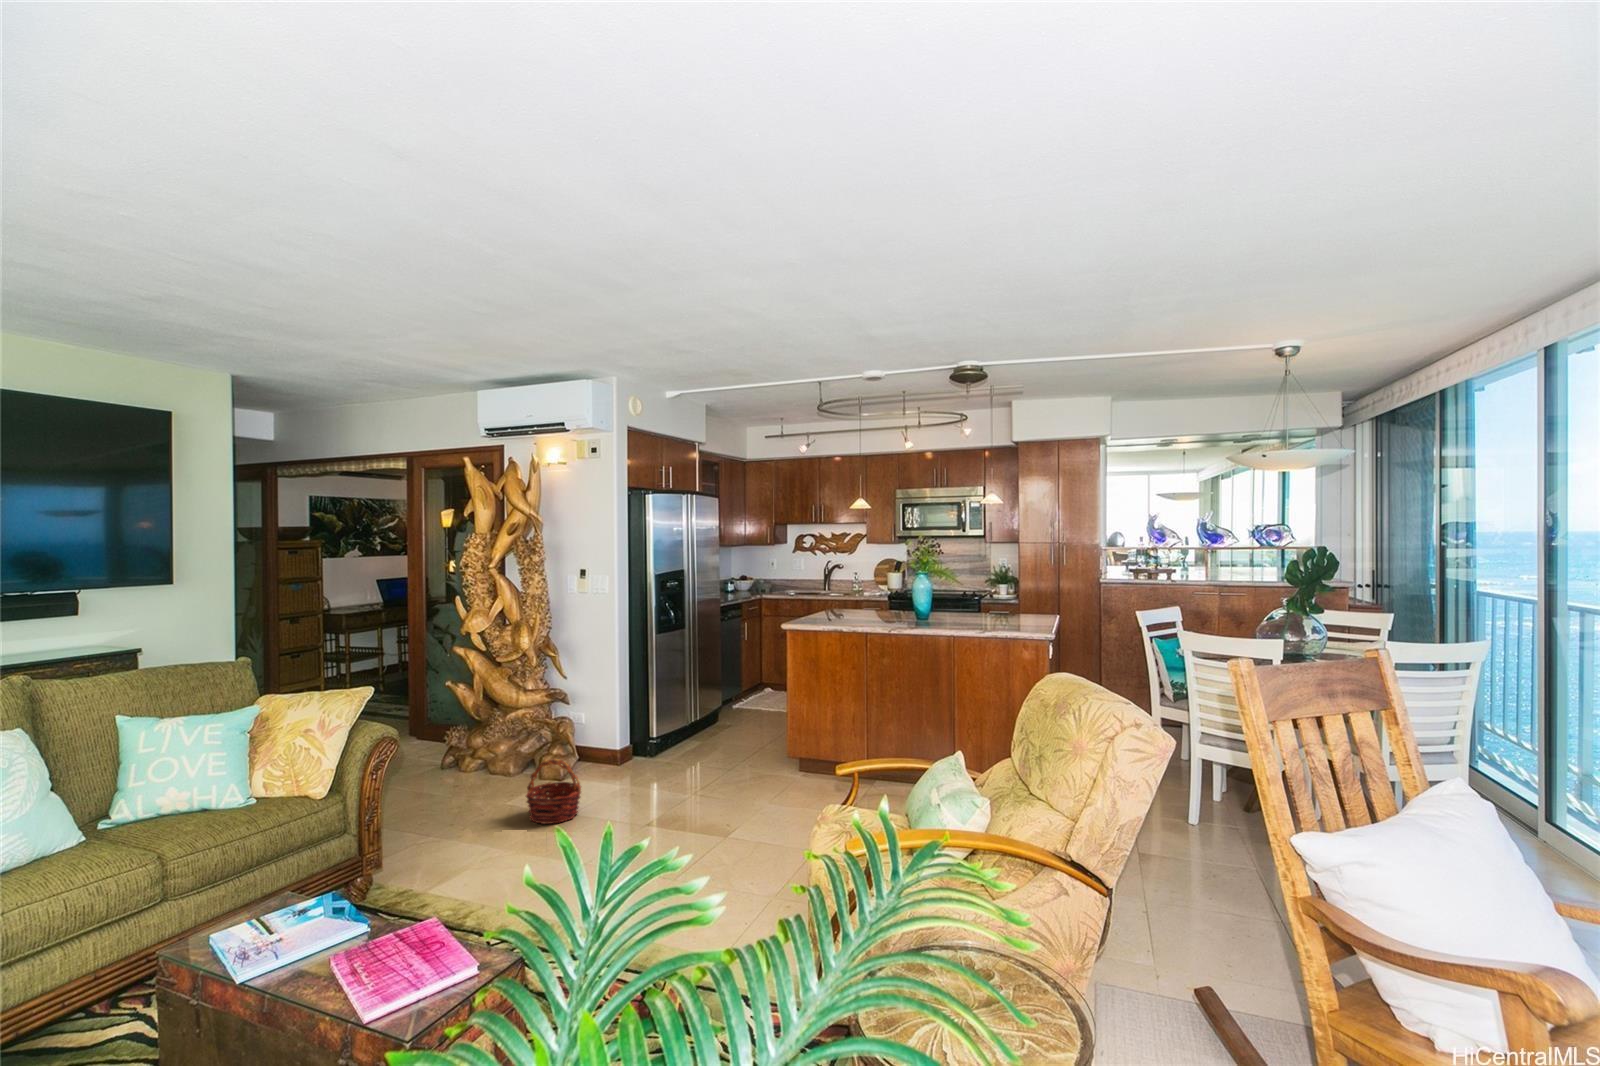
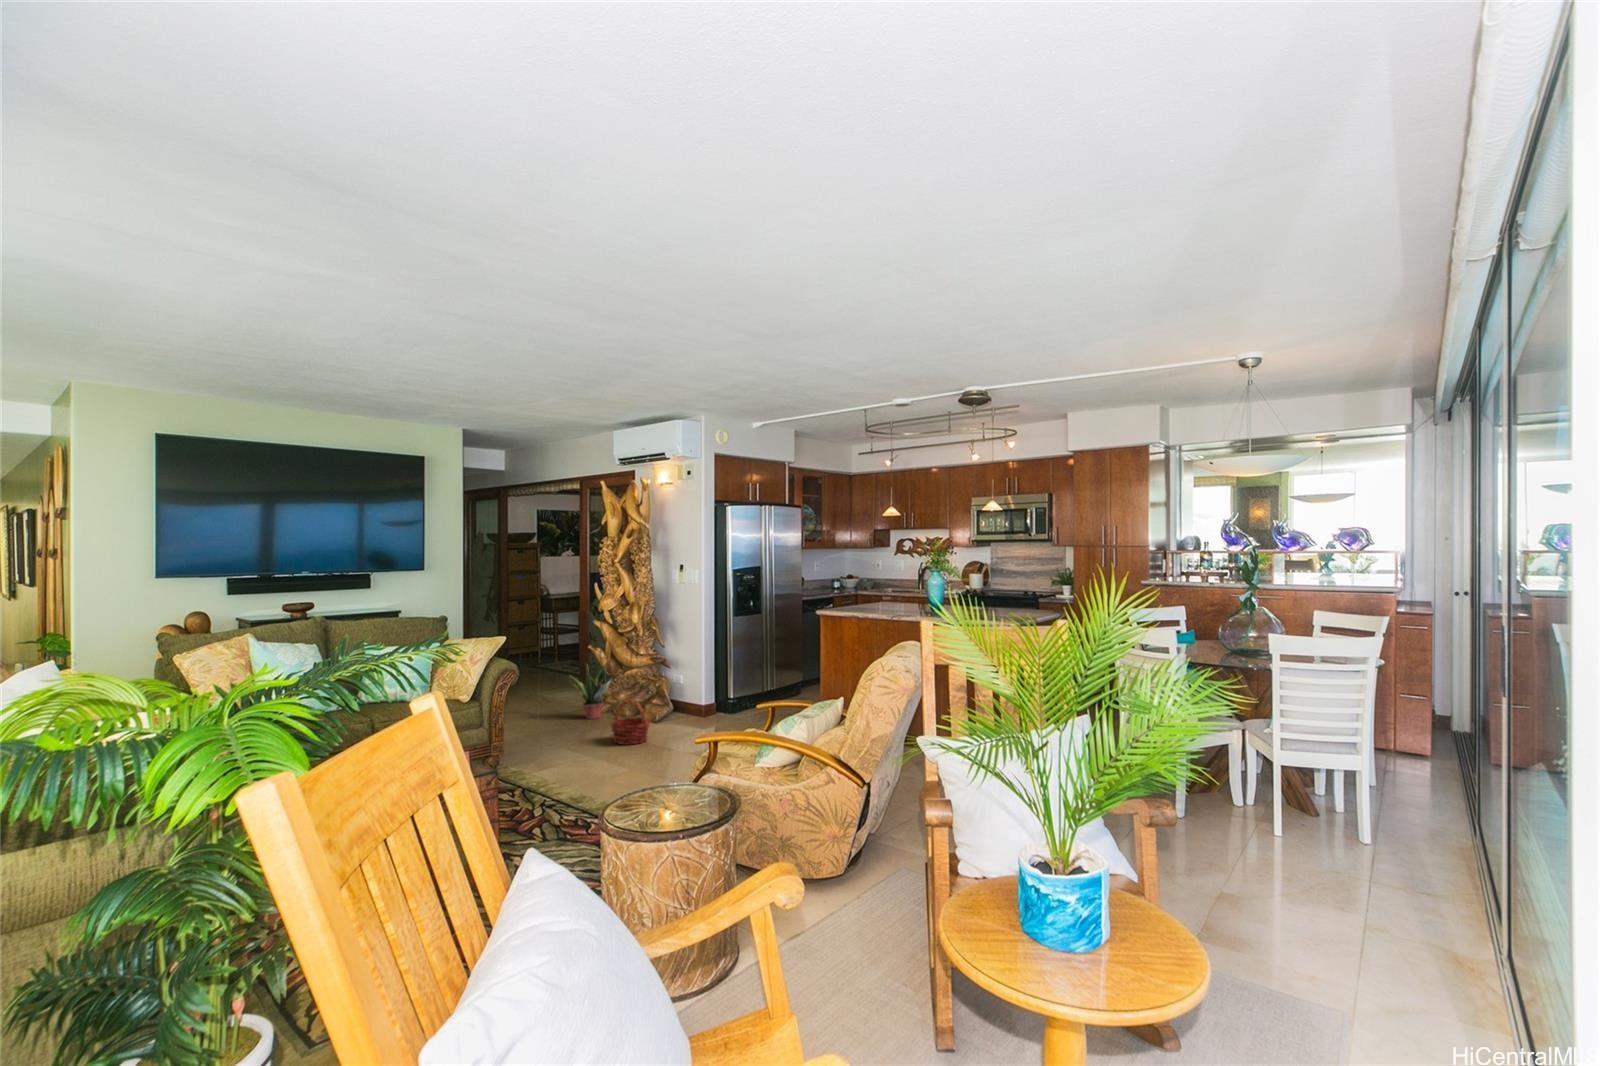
potted plant: none [431,707,496,787] -> present [569,664,611,719]

